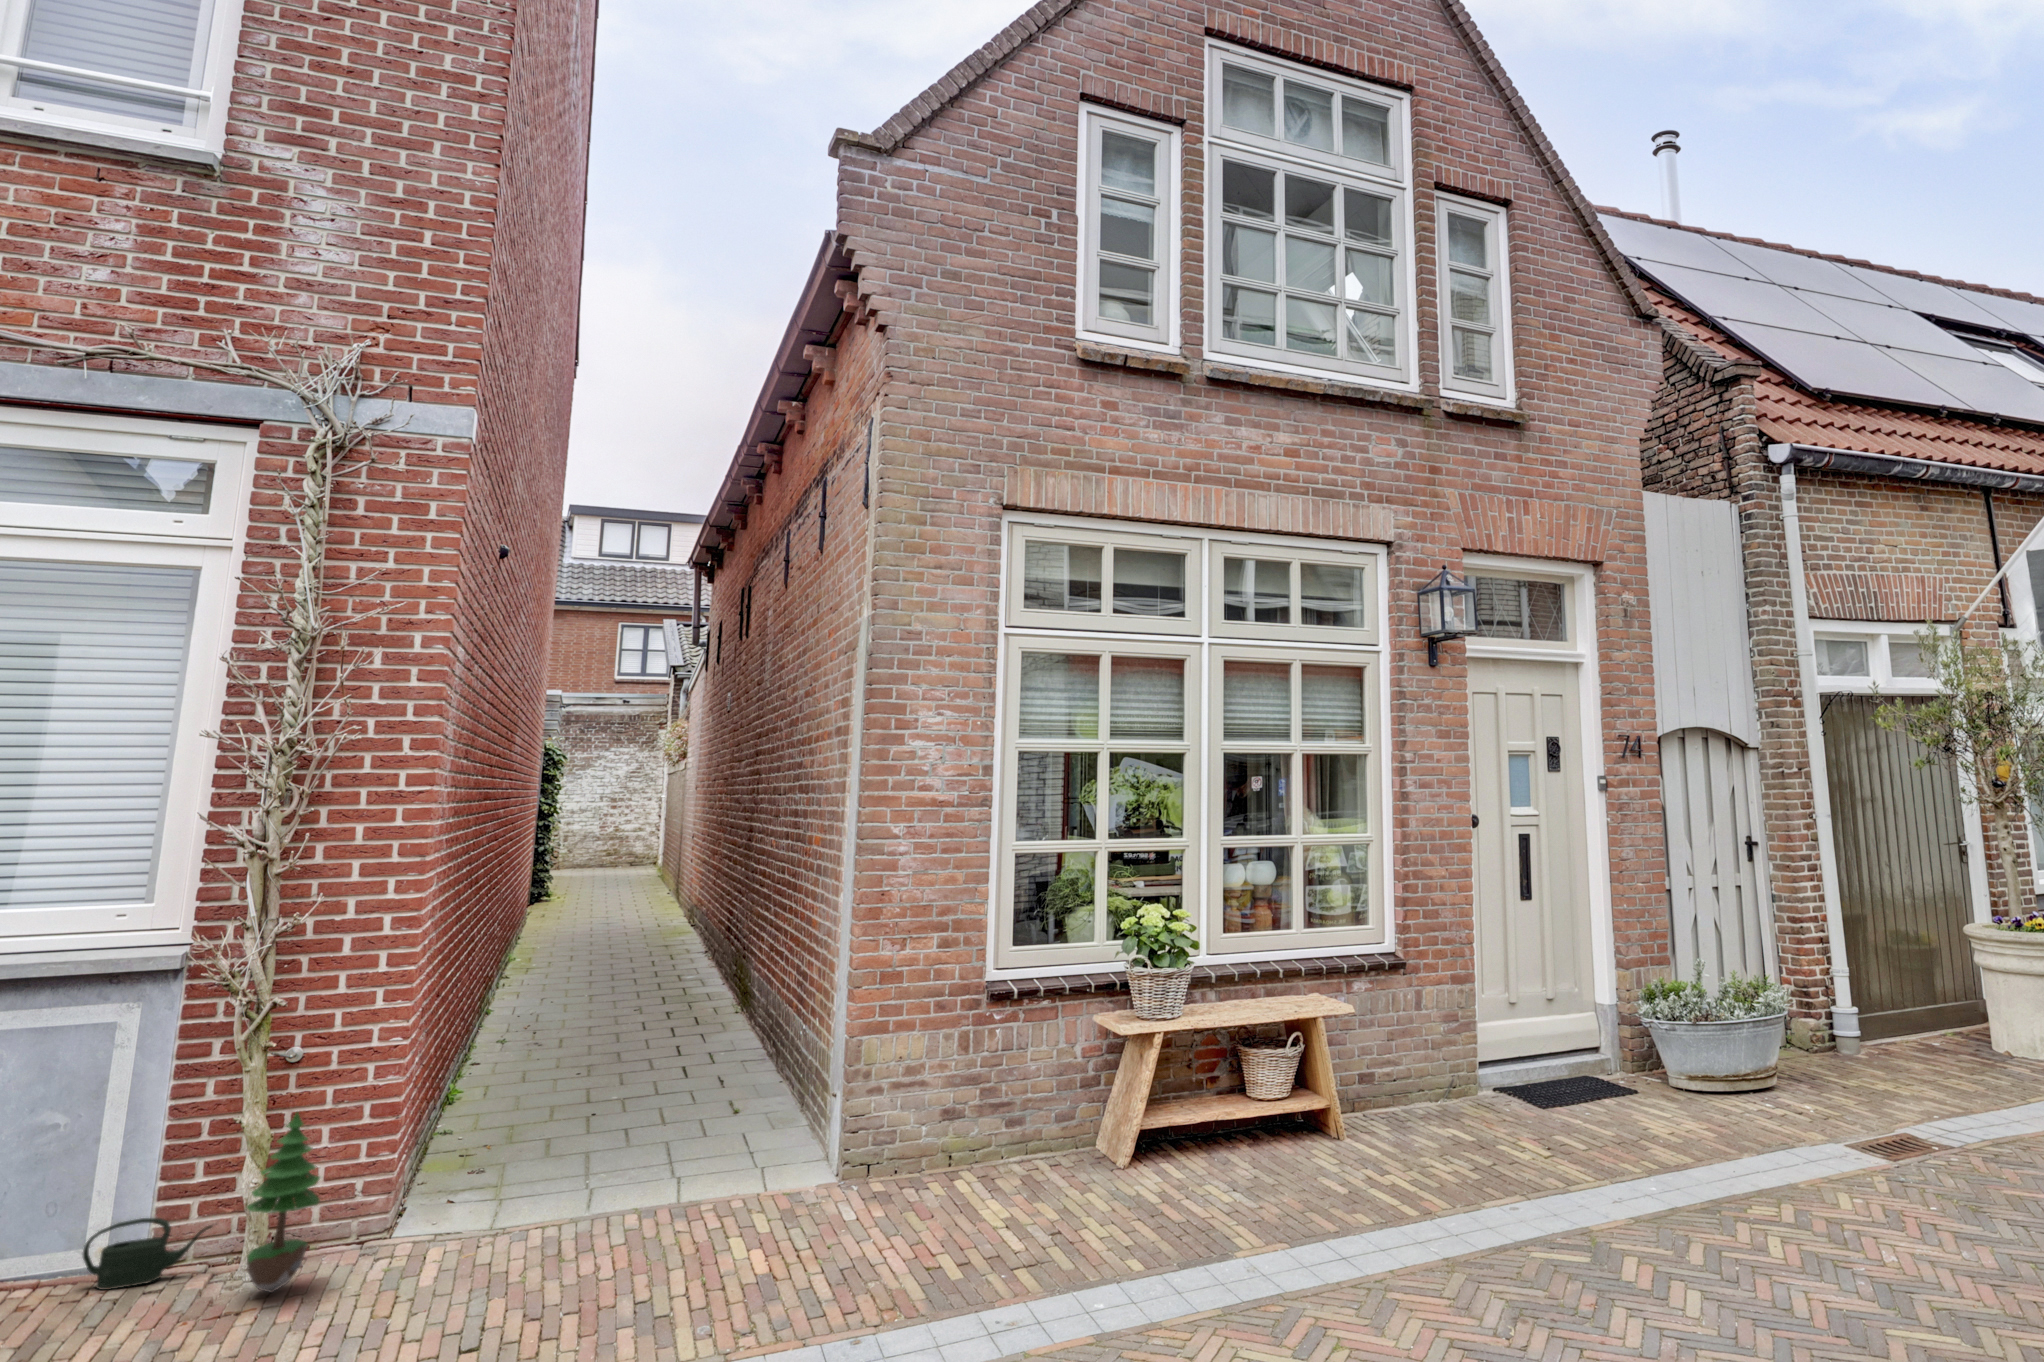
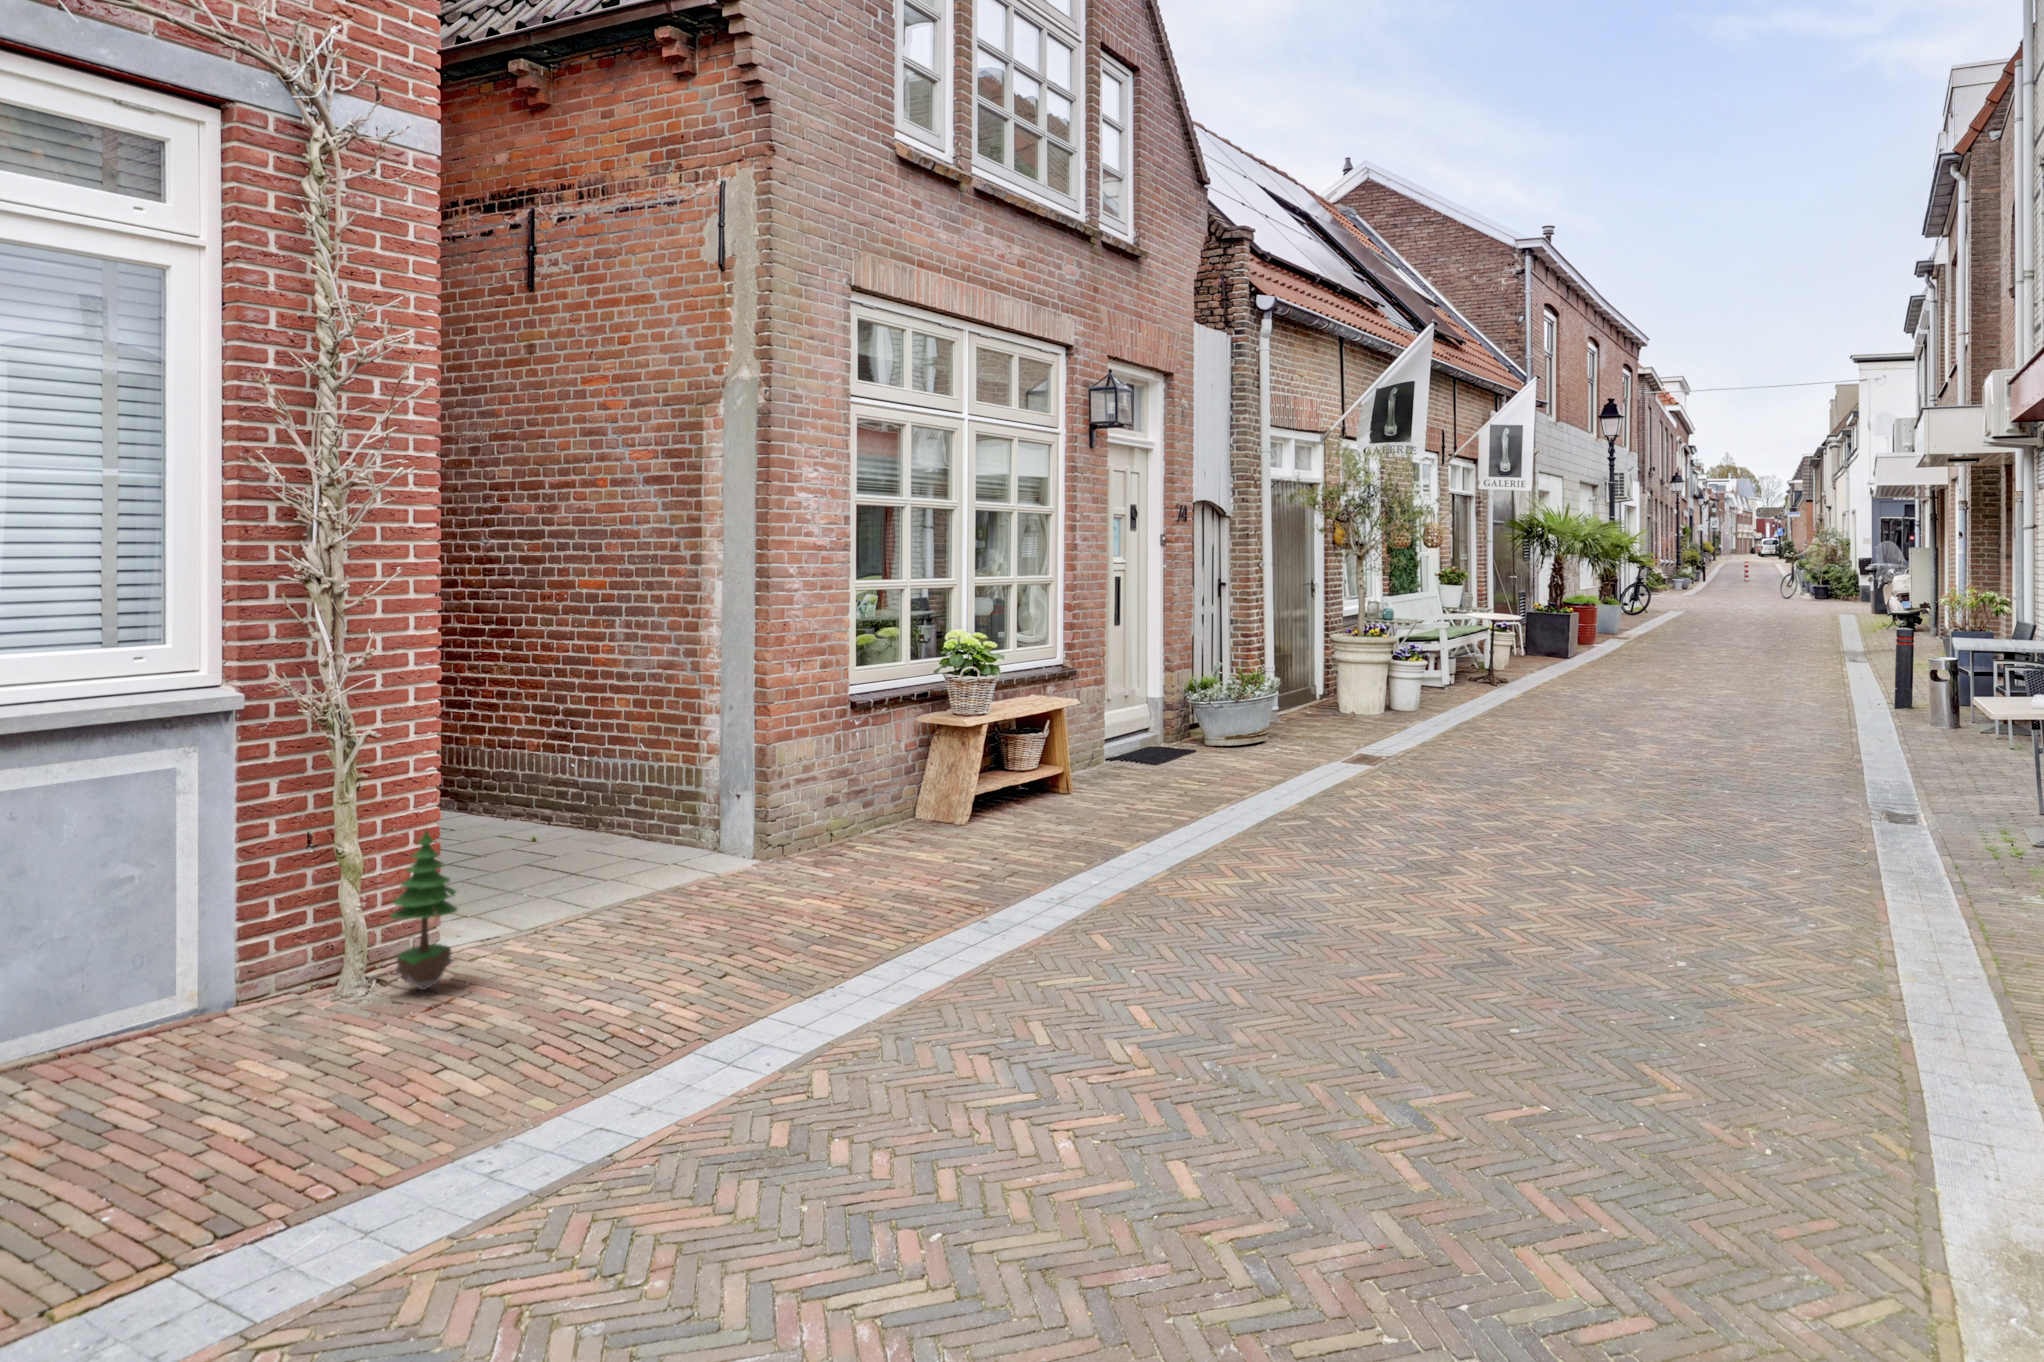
watering can: present [83,1218,212,1290] -> none [192,953,309,1026]

